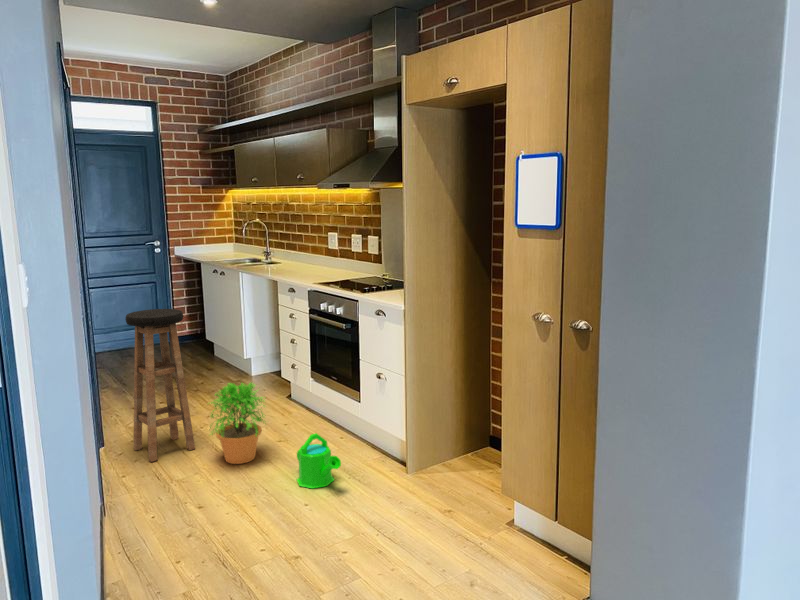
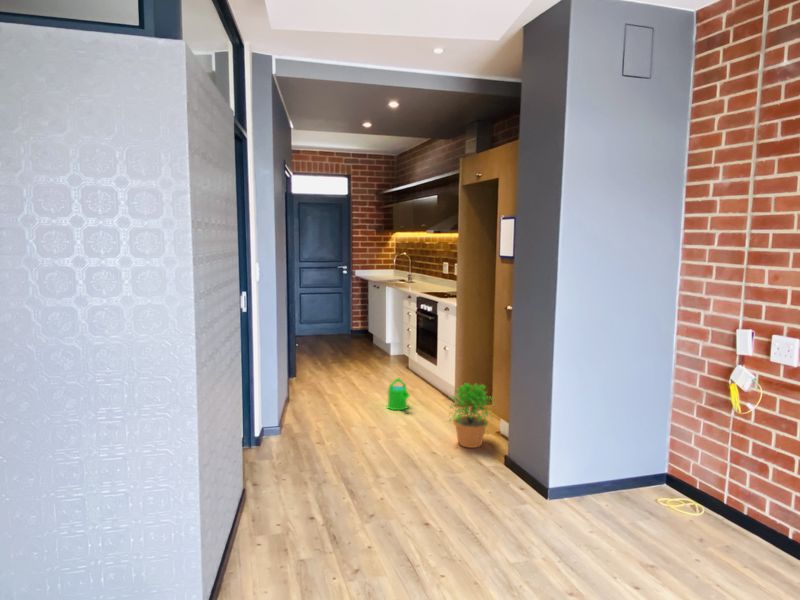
bar stool: present [125,309,195,462] -> none [306,302,339,389]
potted plant: present [210,382,264,464] -> present [449,383,492,448]

